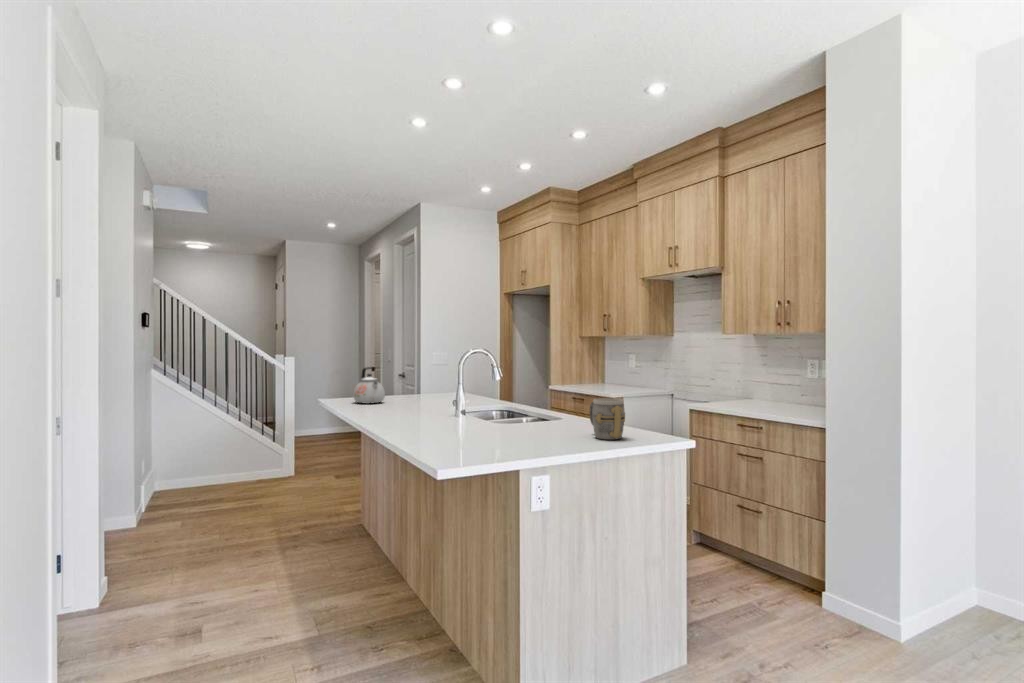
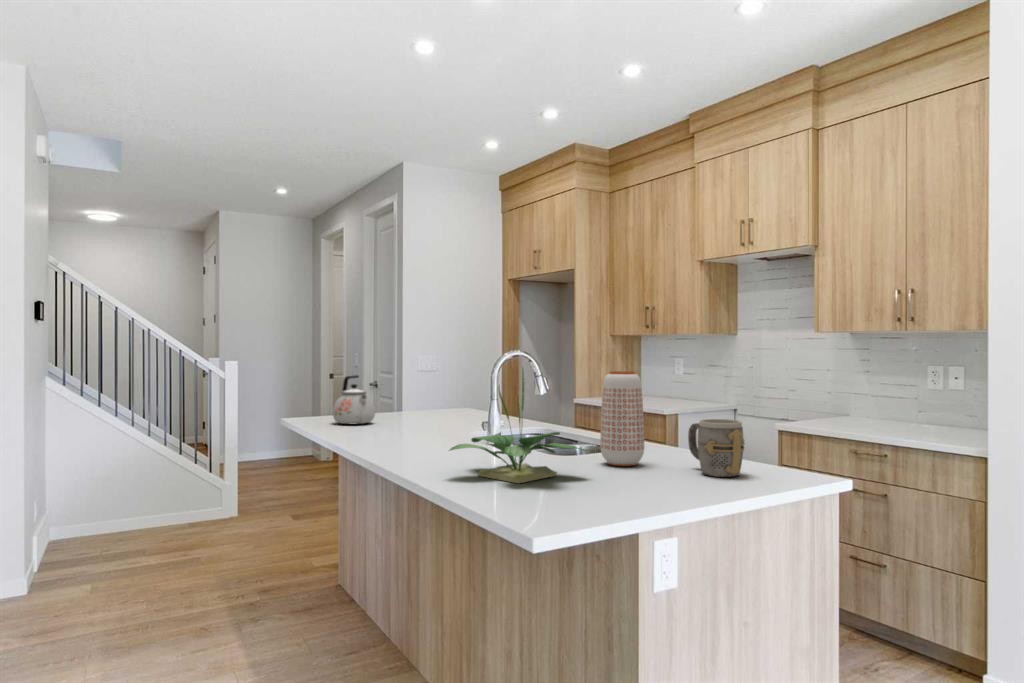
potted plant: none [410,361,509,443] -> present [450,370,586,483]
vase: none [528,364,559,432] -> present [600,371,644,466]

